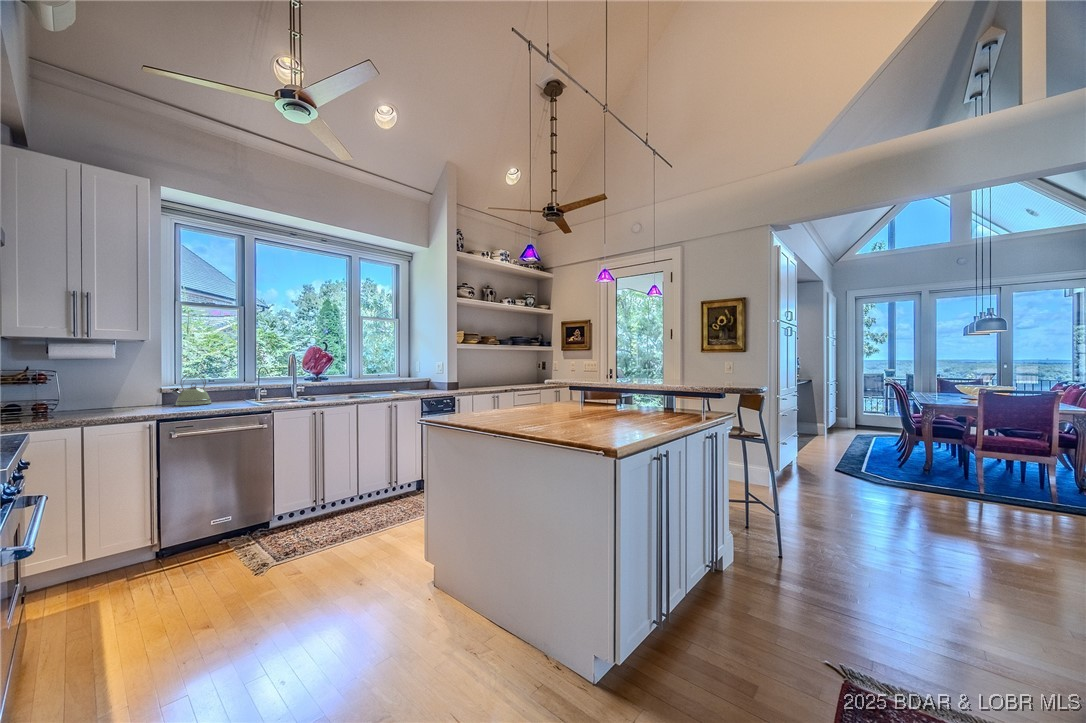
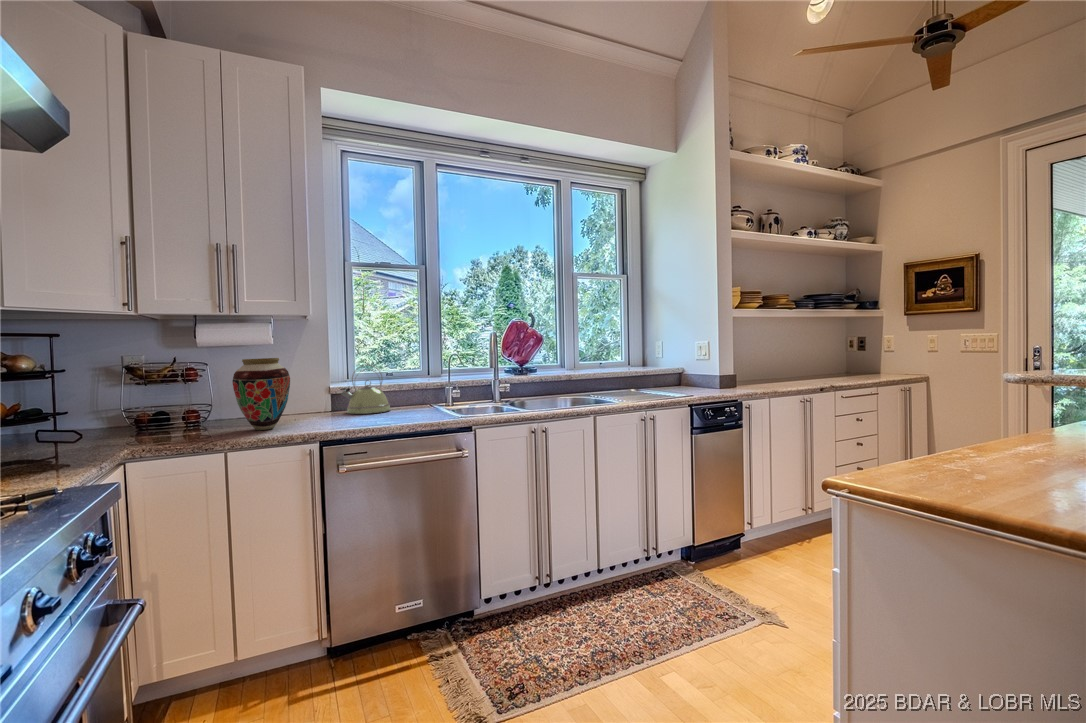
vase: none [84,368,133,415] -> present [232,358,290,430]

